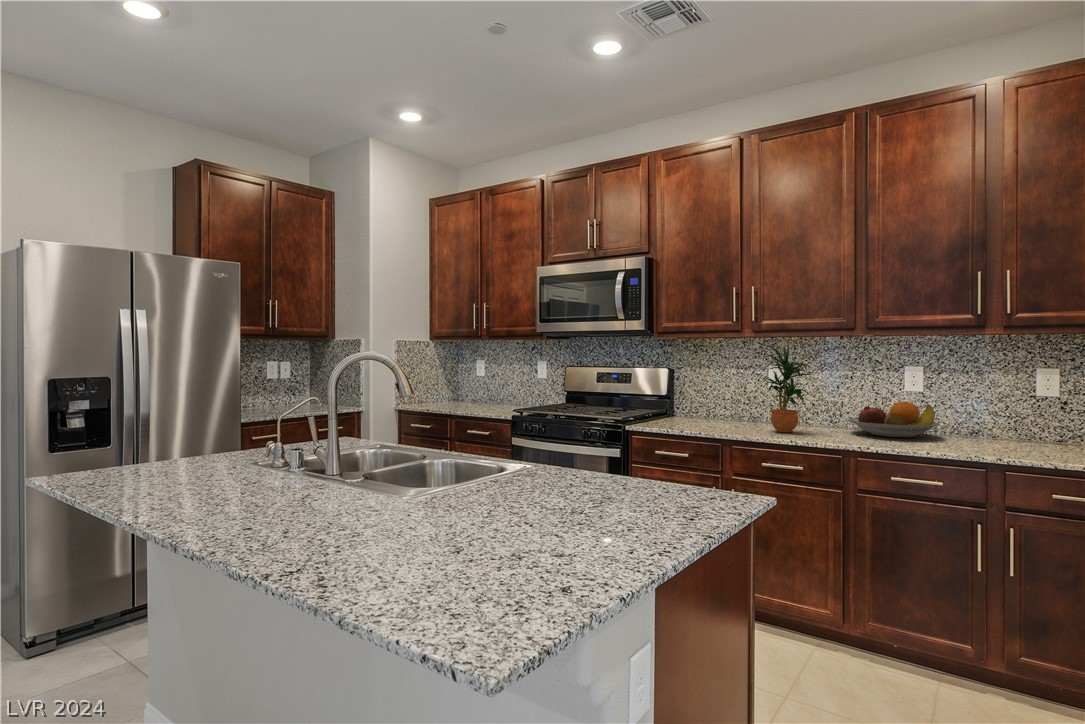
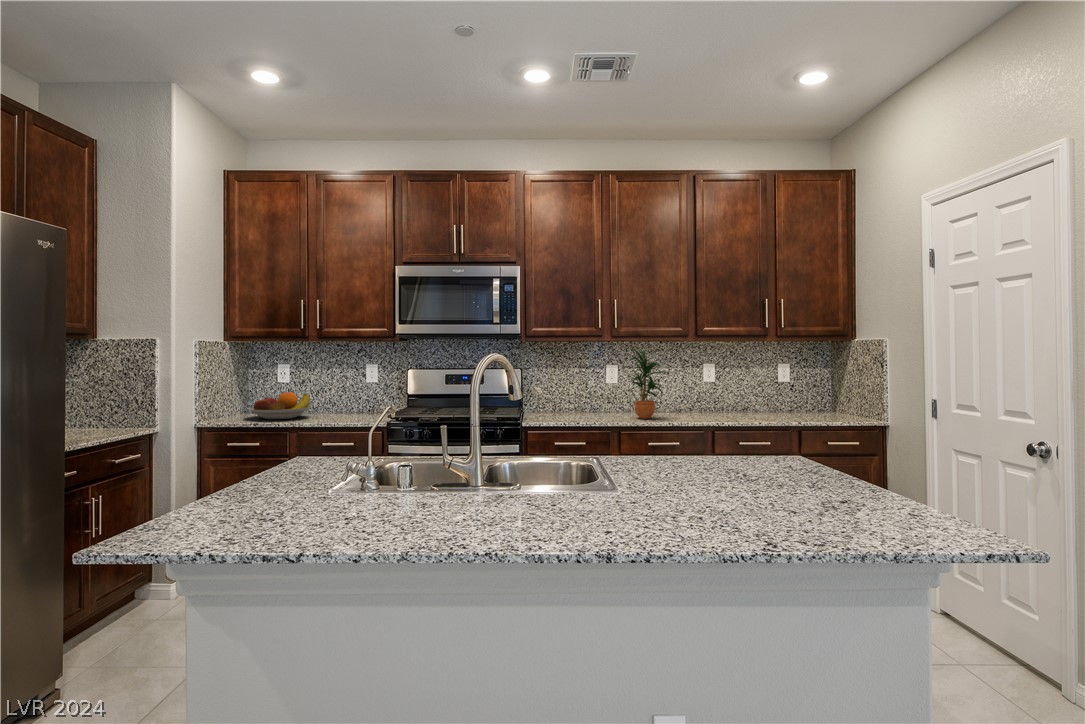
fruit bowl: present [848,402,940,437] -> present [247,392,312,419]

